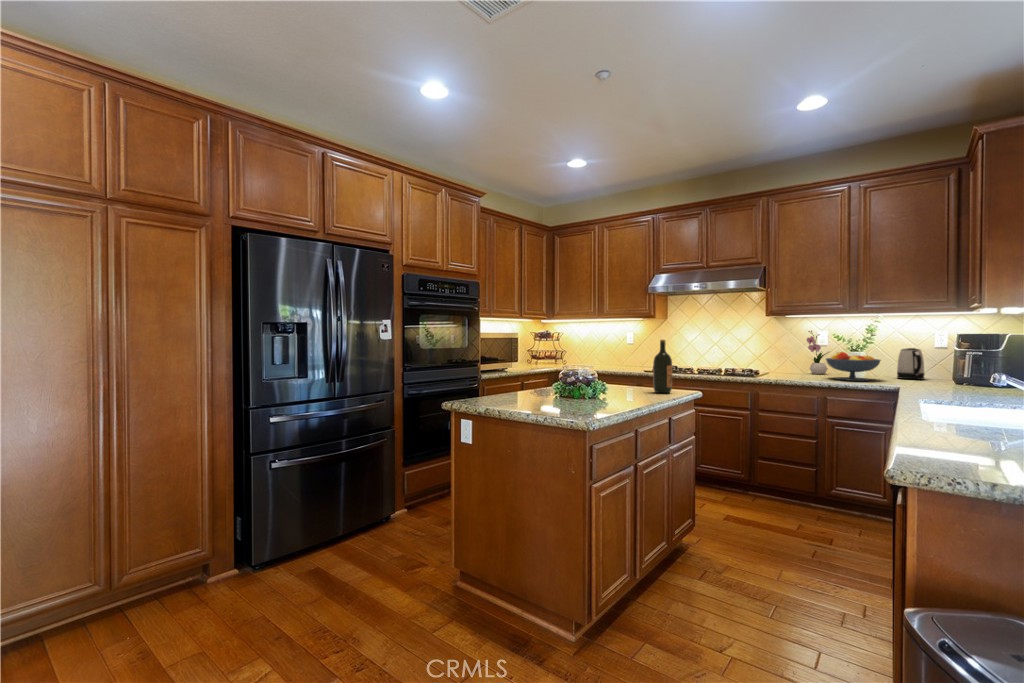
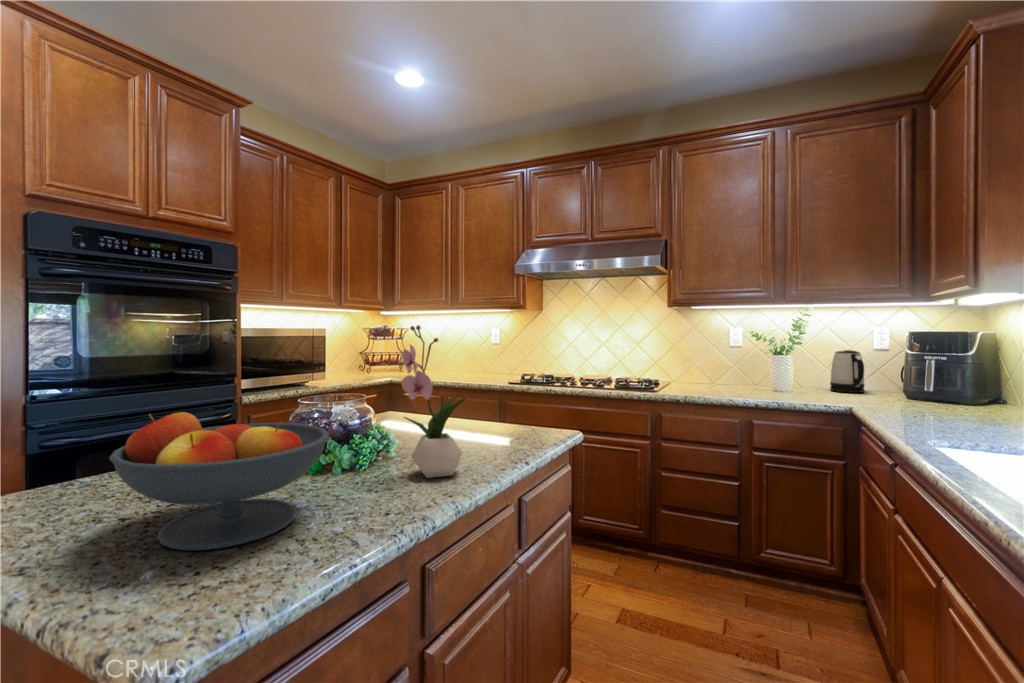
flower arrangement: present [807,331,828,374] -> present [402,325,466,478]
wine bottle: present [653,340,672,393] -> none [497,343,531,445]
fruit bowl: present [826,352,881,381] -> present [109,412,329,551]

